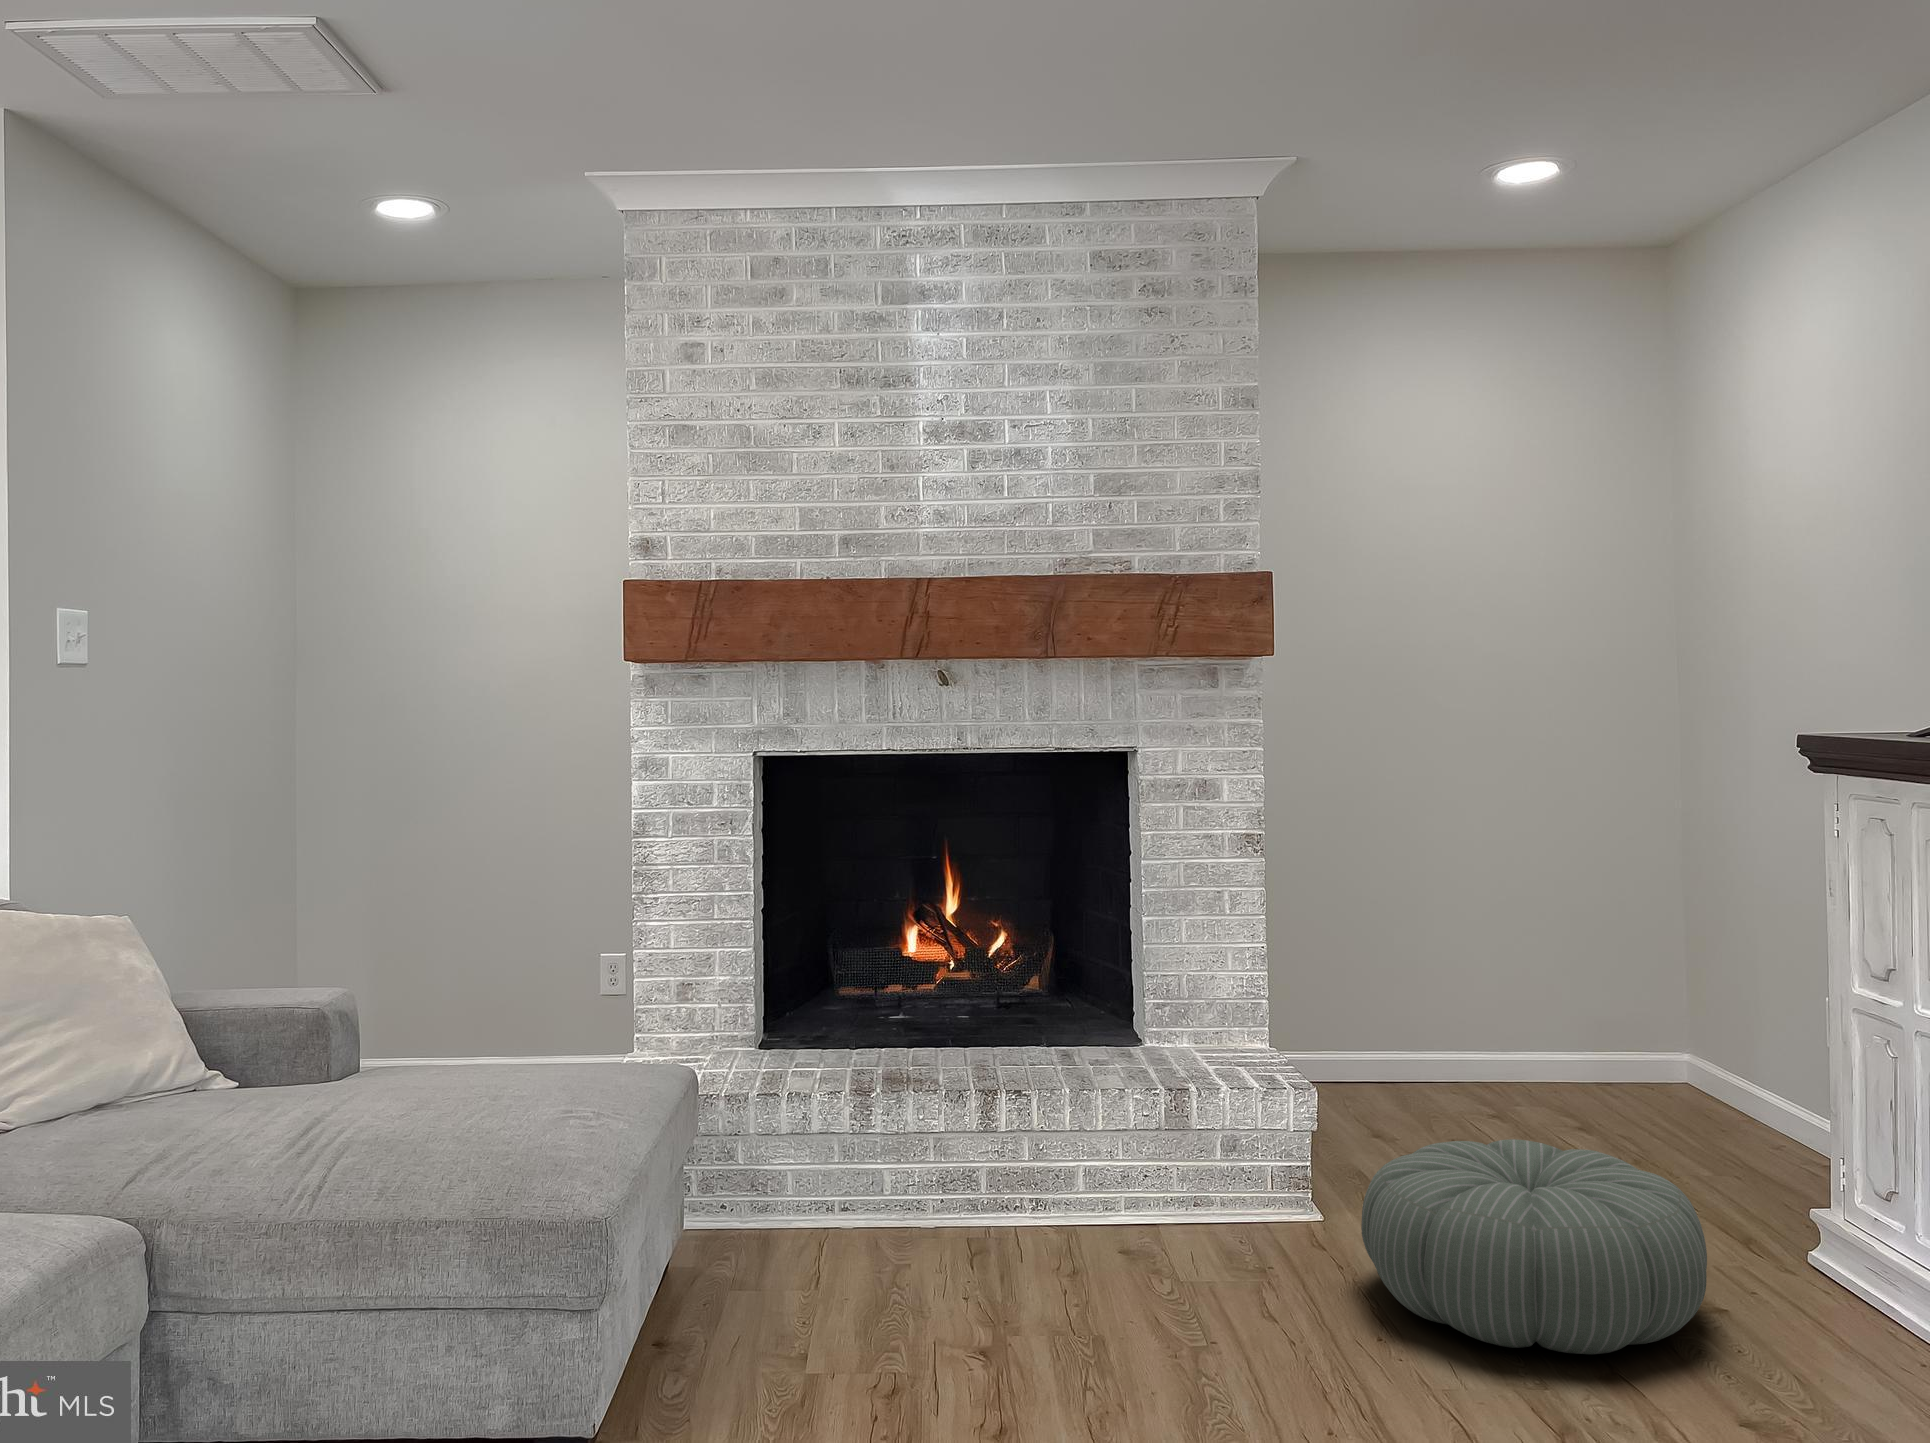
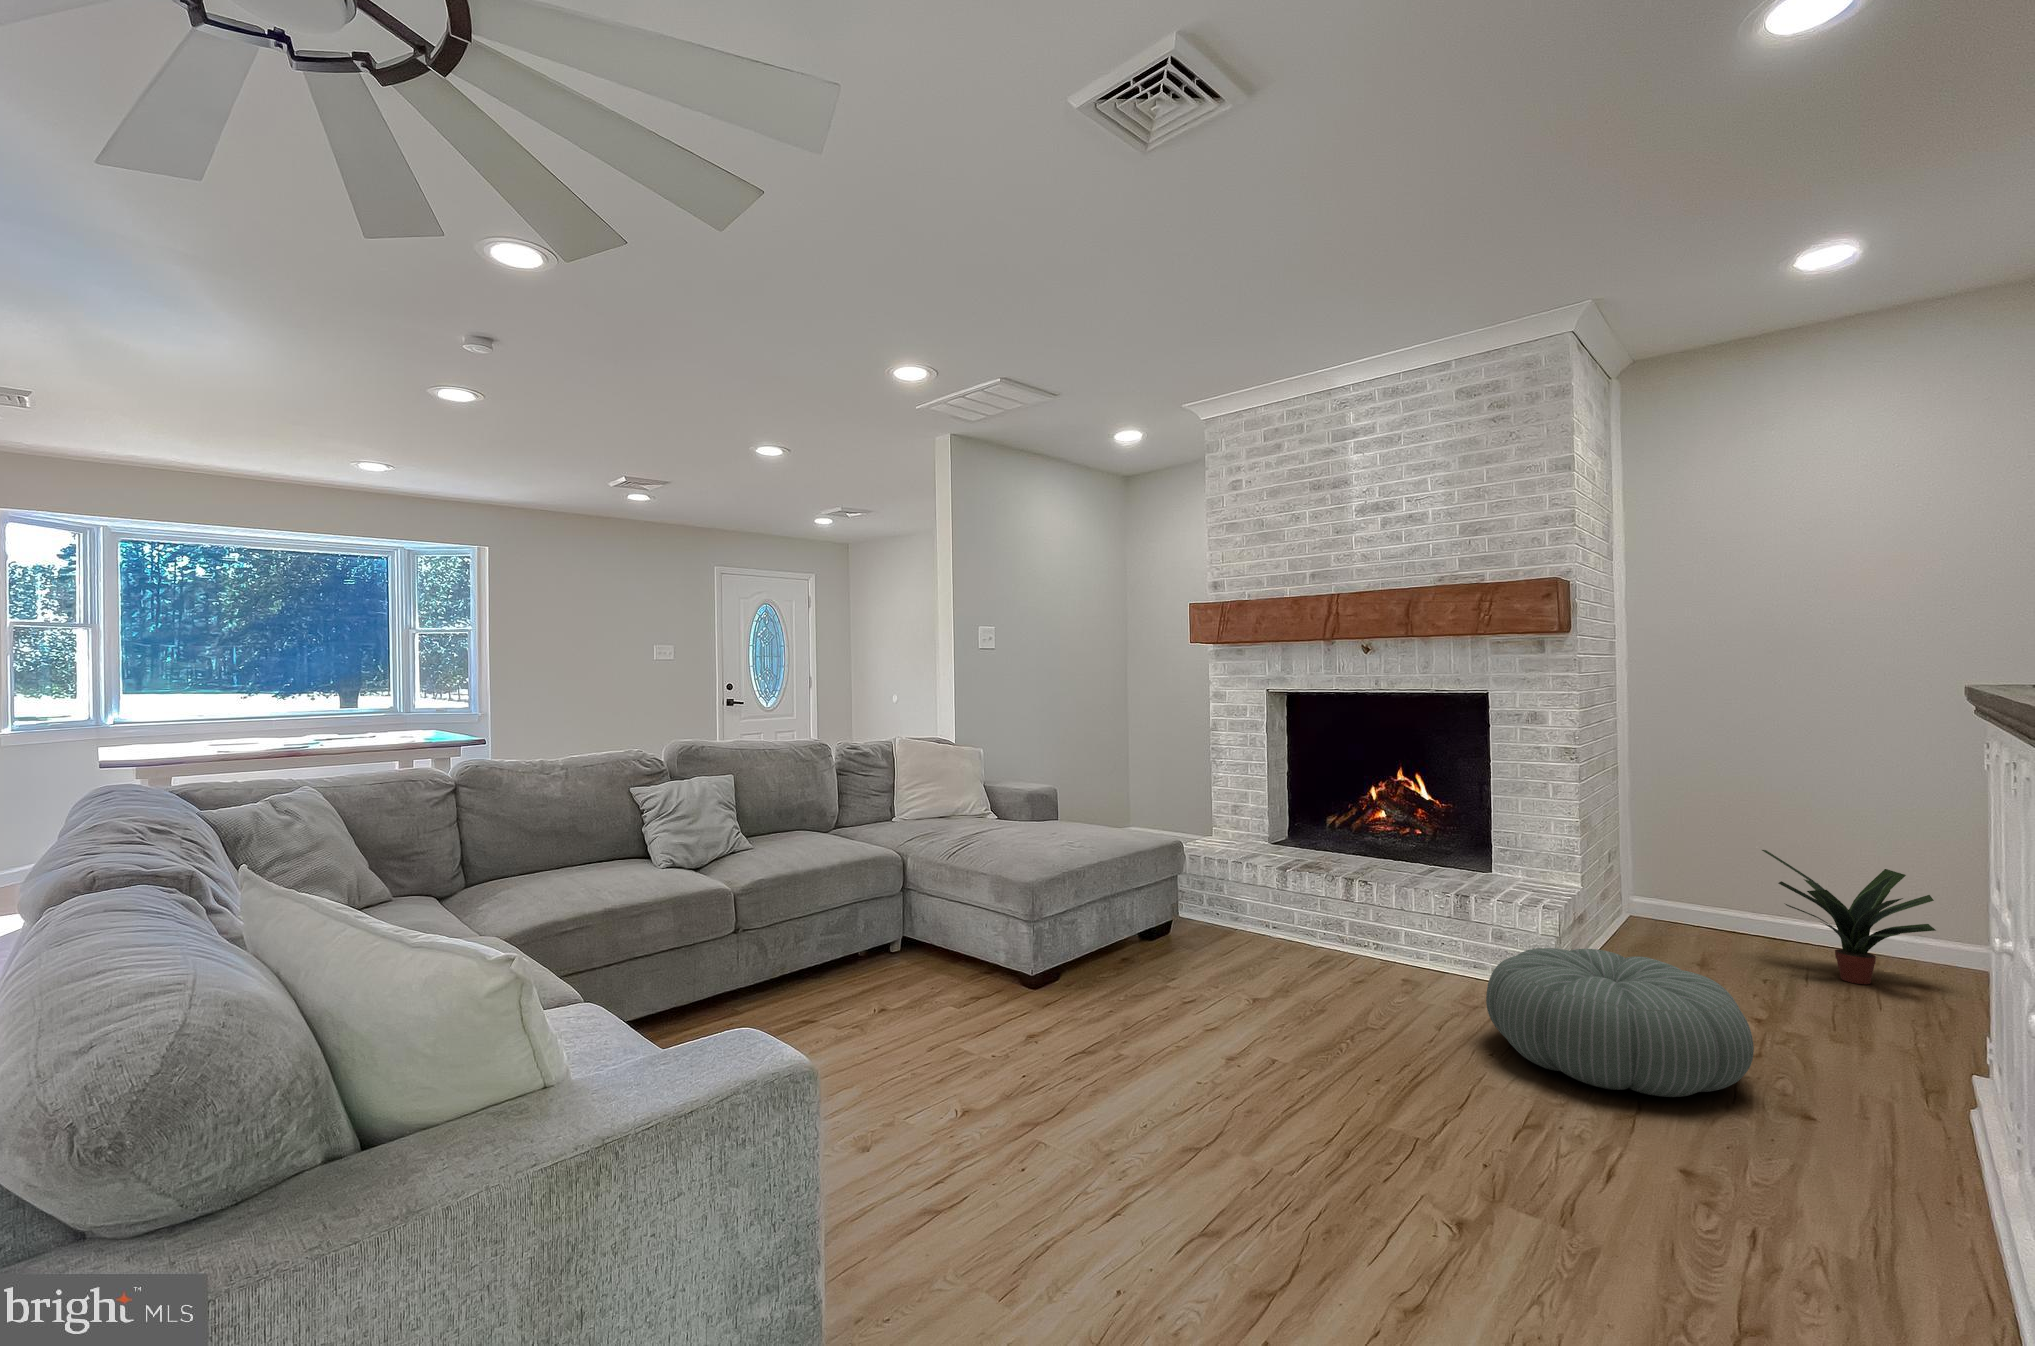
potted plant: none [1389,950,1559,1107] -> present [1762,850,1936,984]

